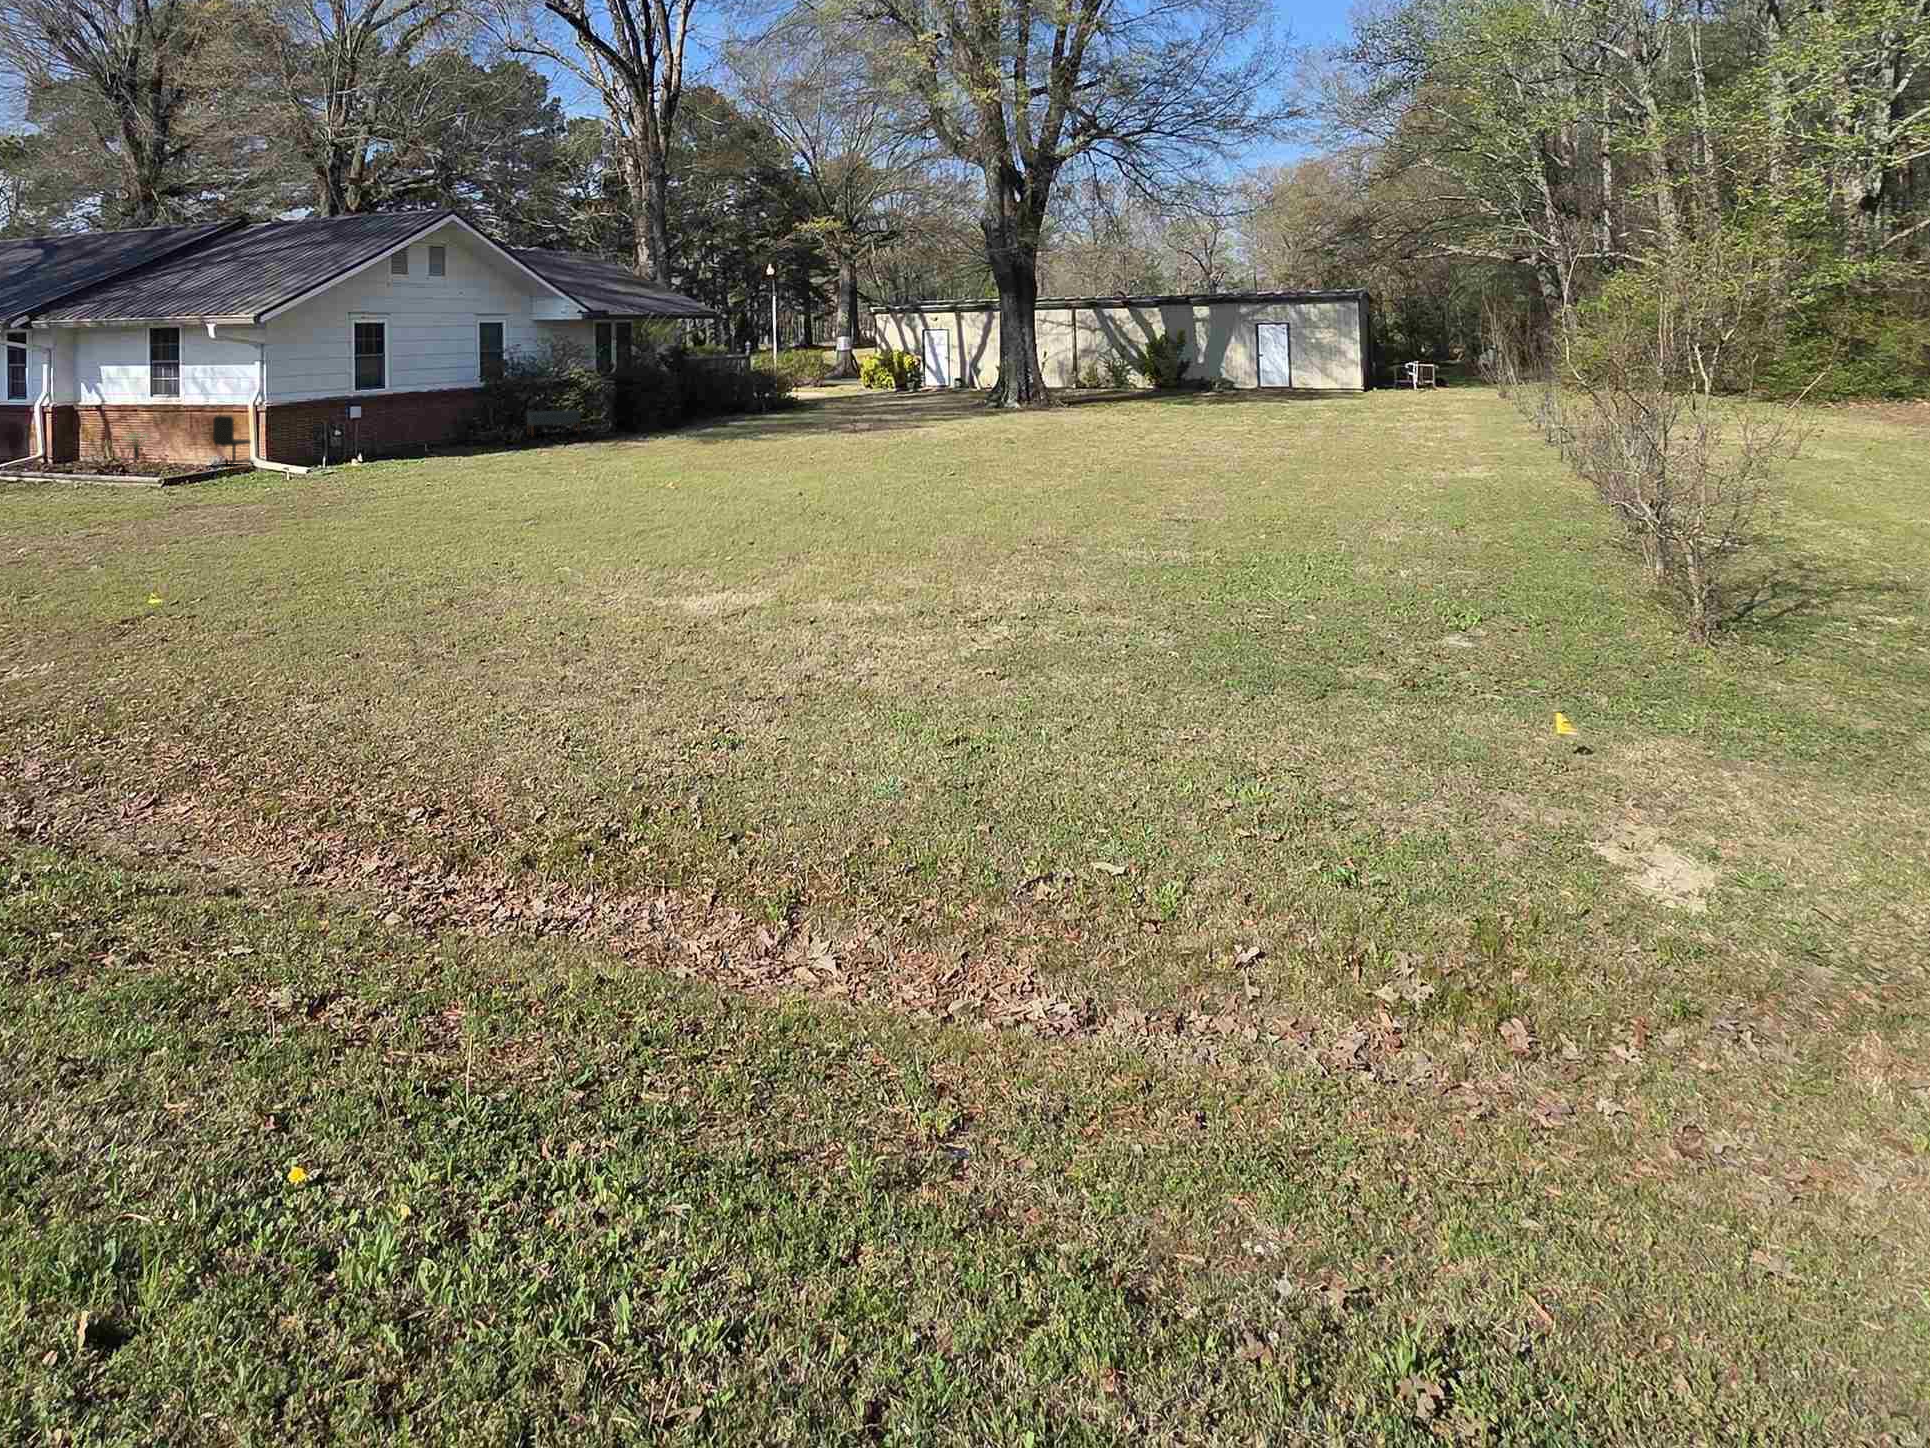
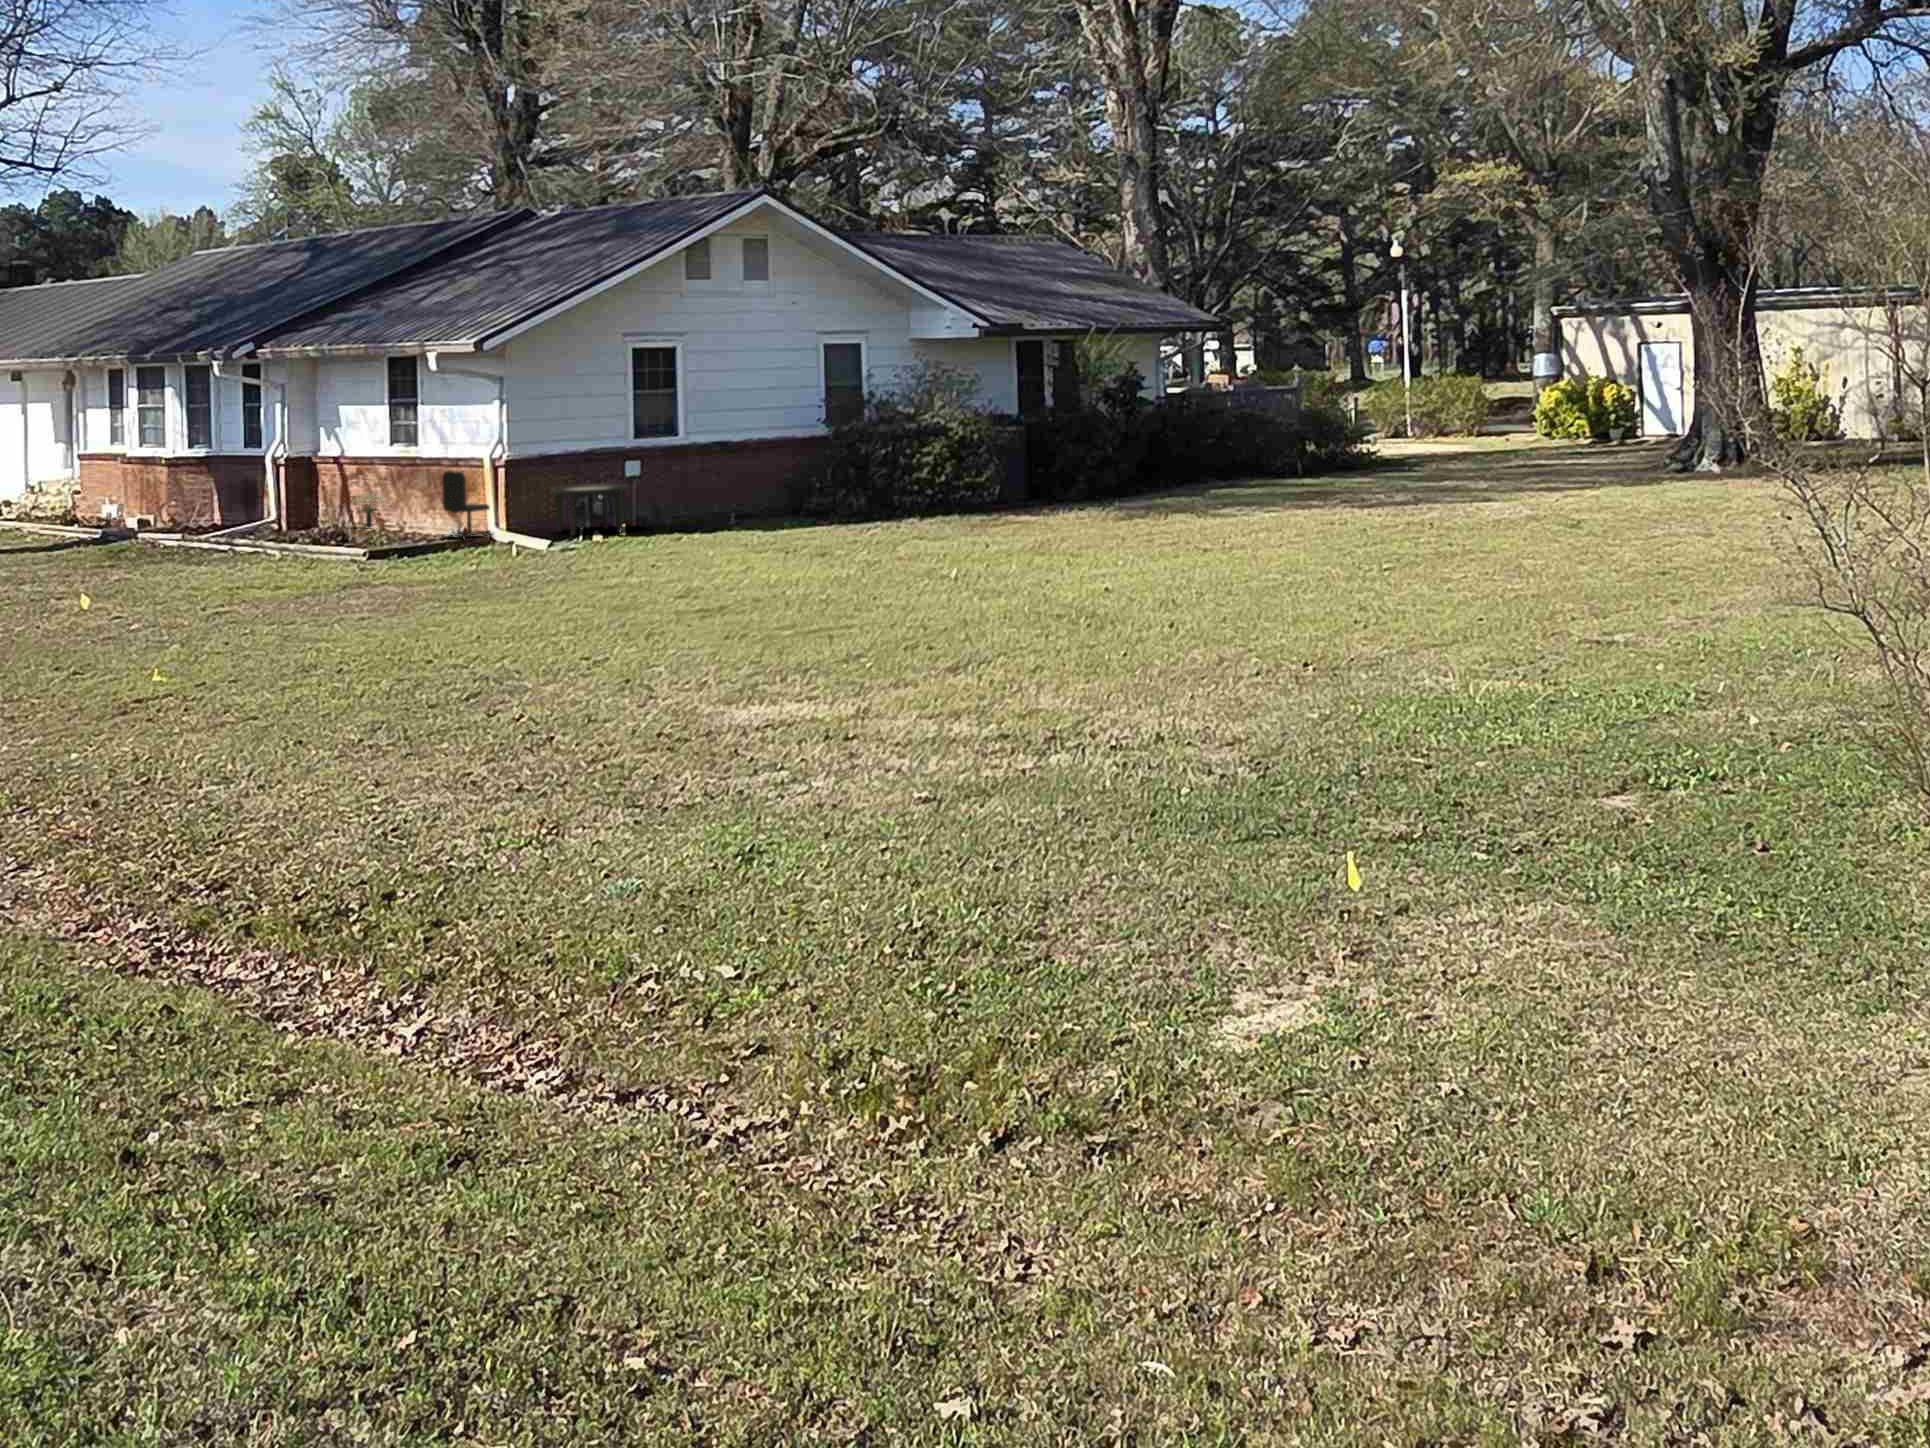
bench: present [527,410,581,435] -> none [879,470,956,509]
round table: none [298,423,360,461] -> present [550,484,627,535]

